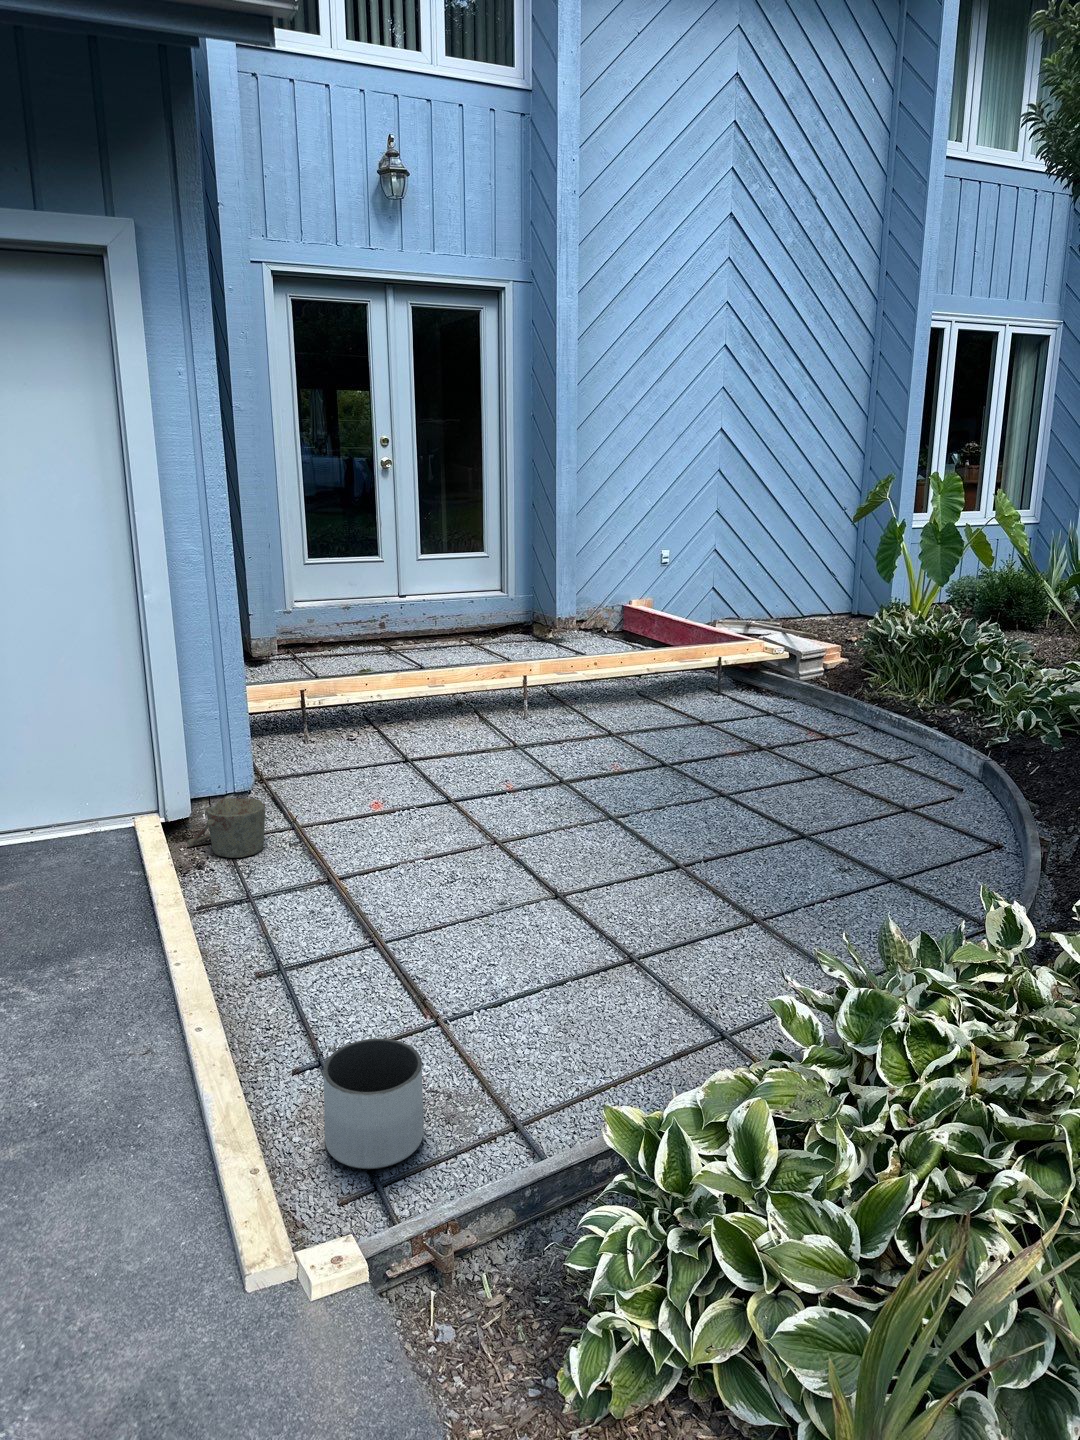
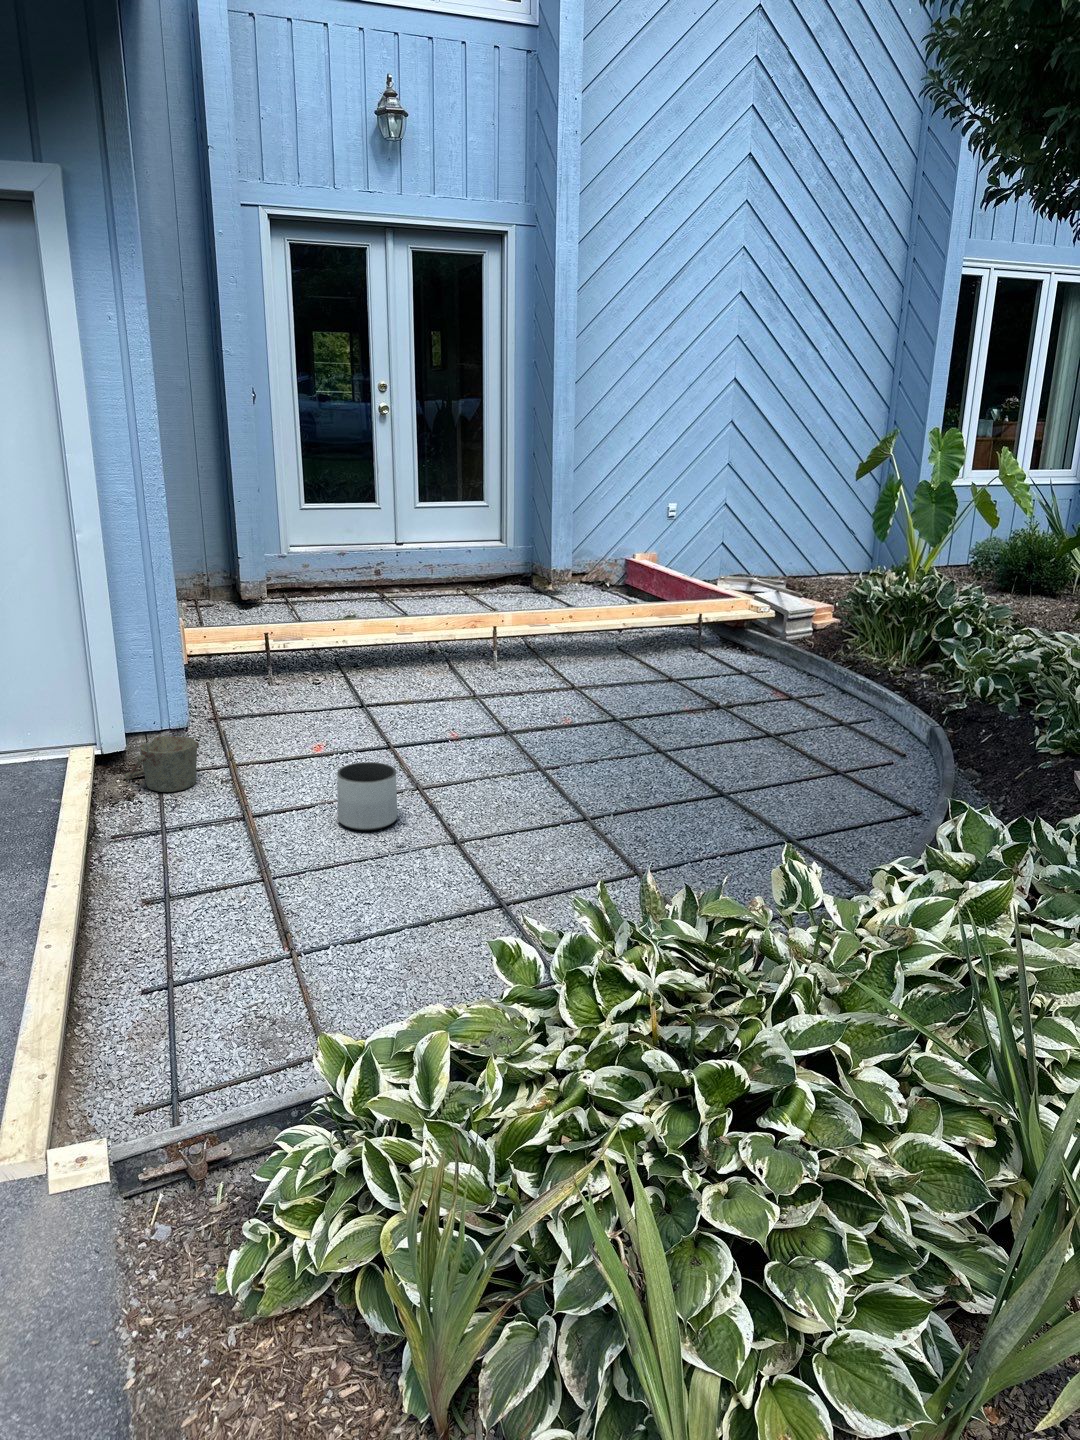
planter: present [323,1039,424,1169] -> present [337,762,397,830]

